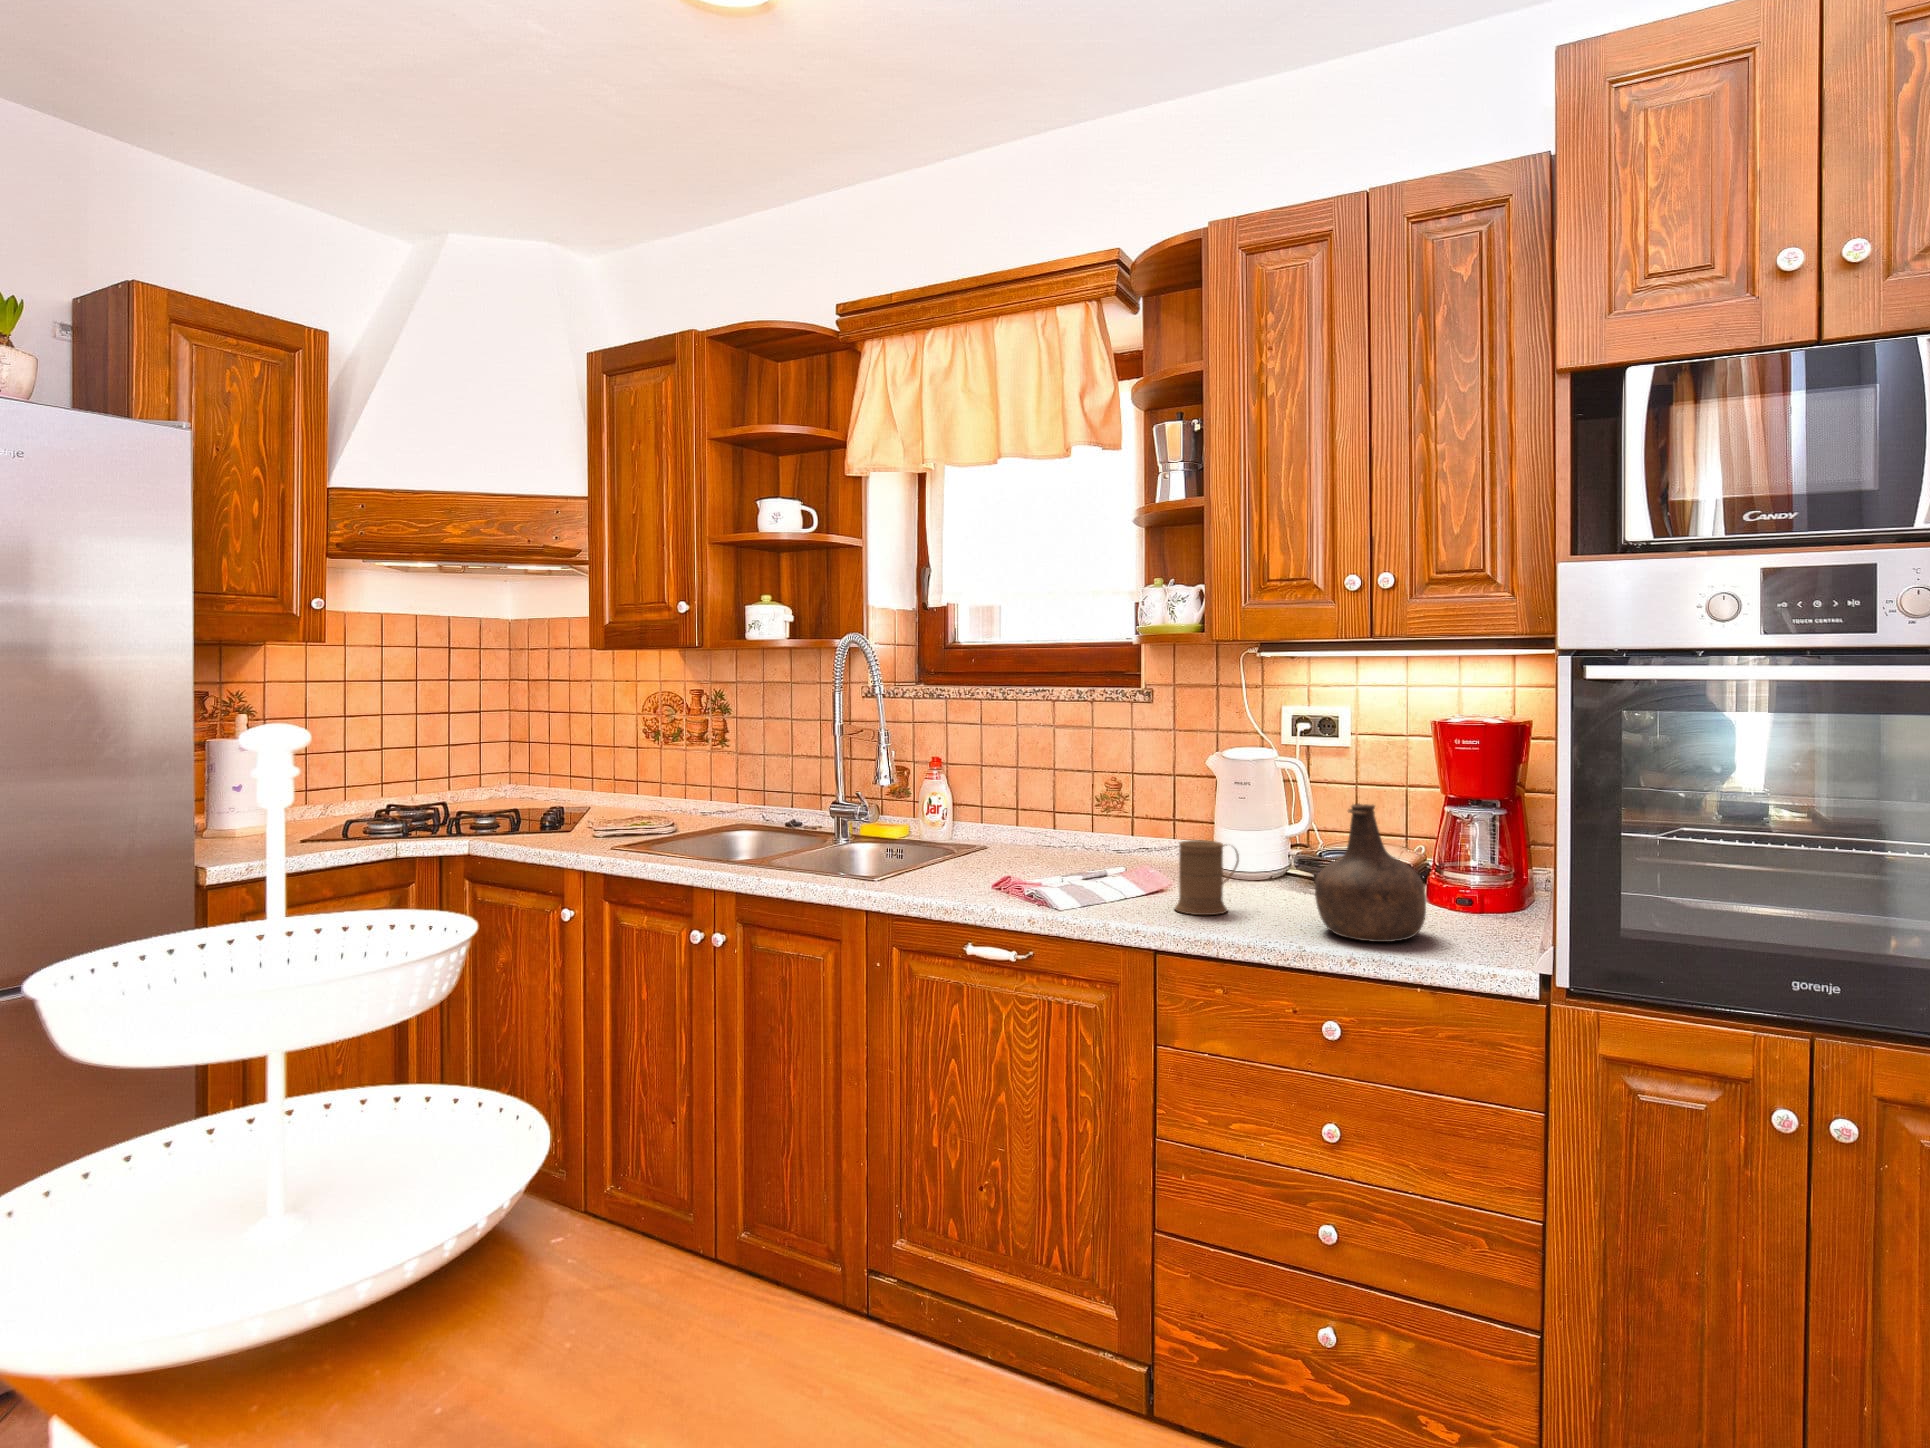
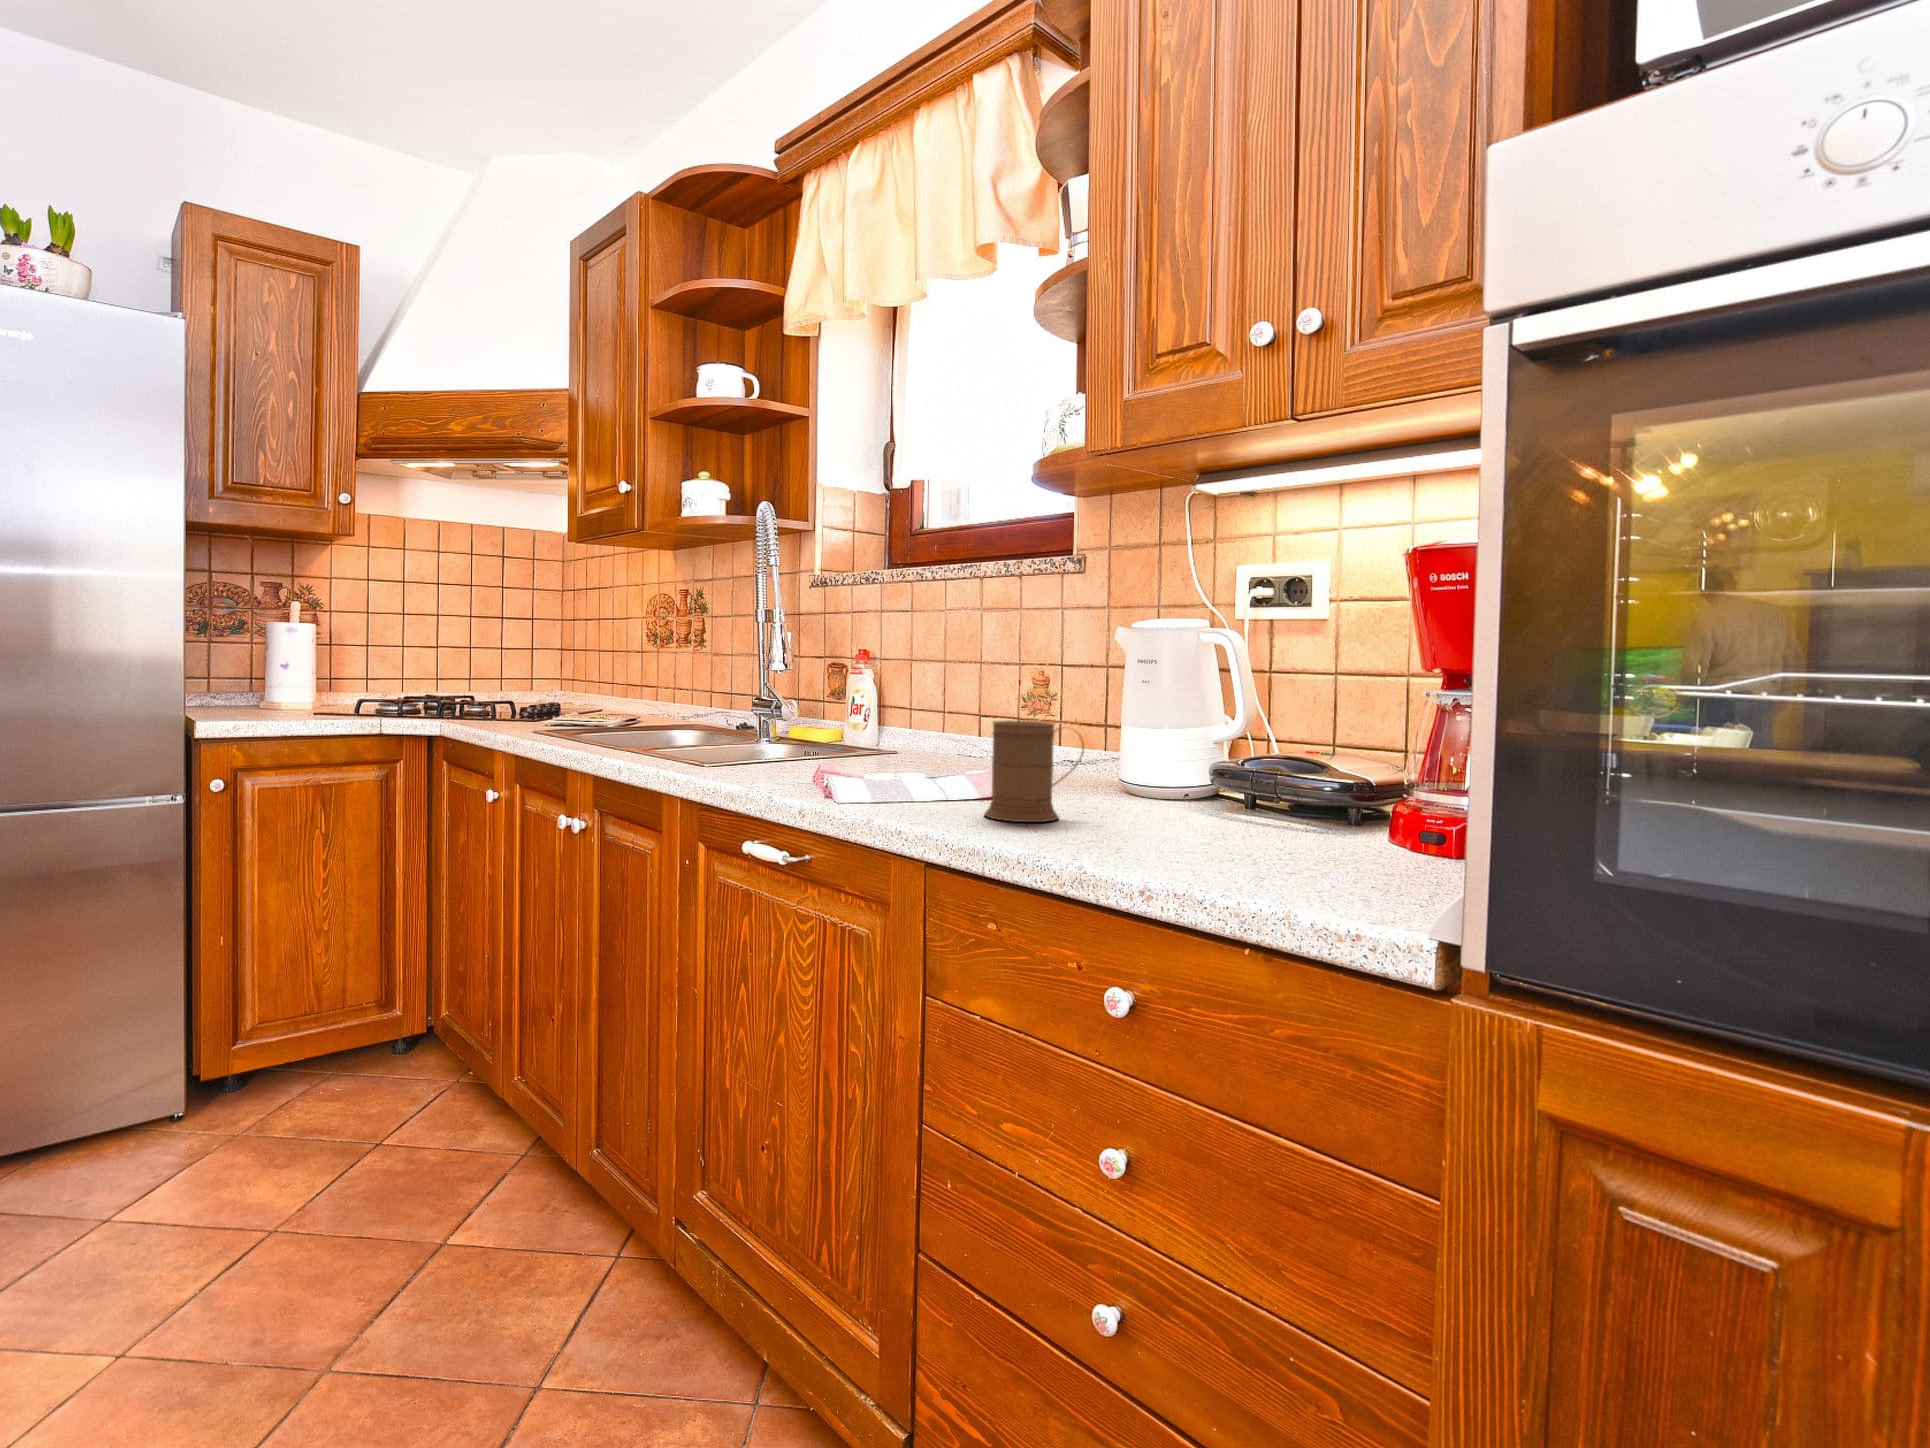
bottle: present [1315,804,1426,942] -> none [1136,654,1314,872]

